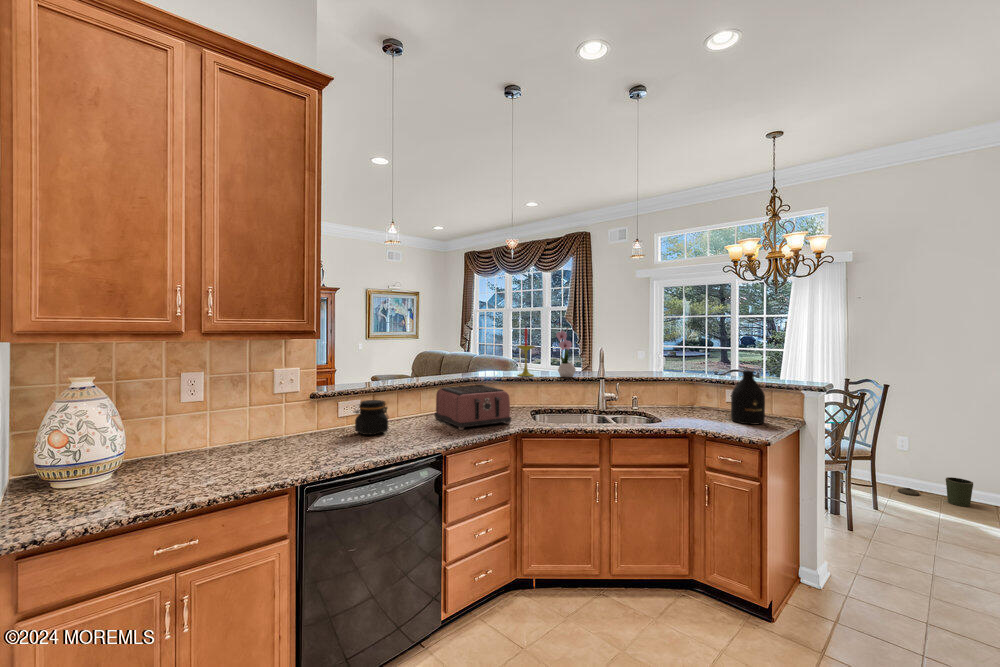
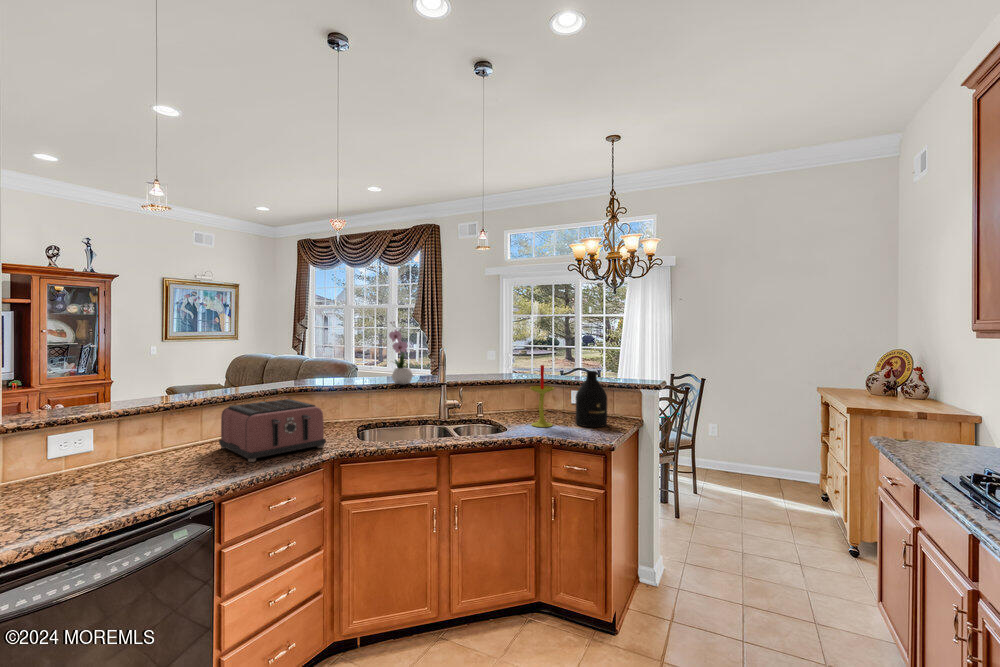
candle: present [517,329,535,376] -> present [530,365,554,427]
jar: present [354,400,389,435] -> none [70,430,136,483]
trash can: present [898,477,973,507] -> none [714,459,769,484]

